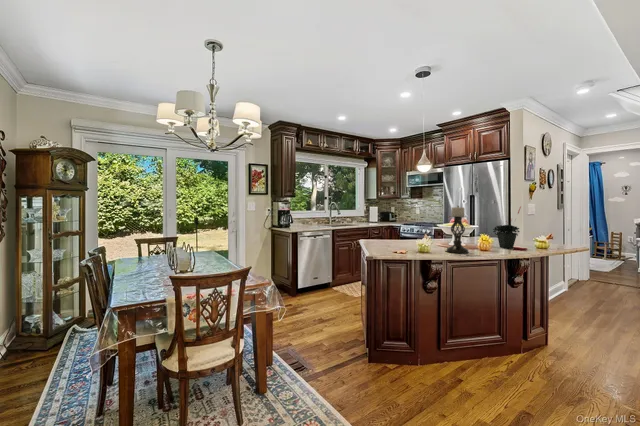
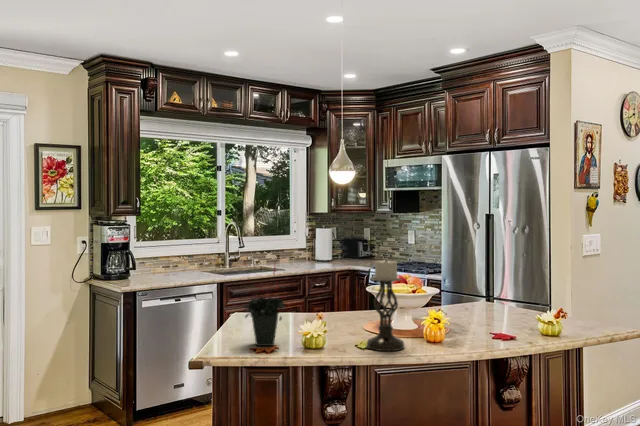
potted plant: present [493,207,521,248] -> present [244,267,286,346]

